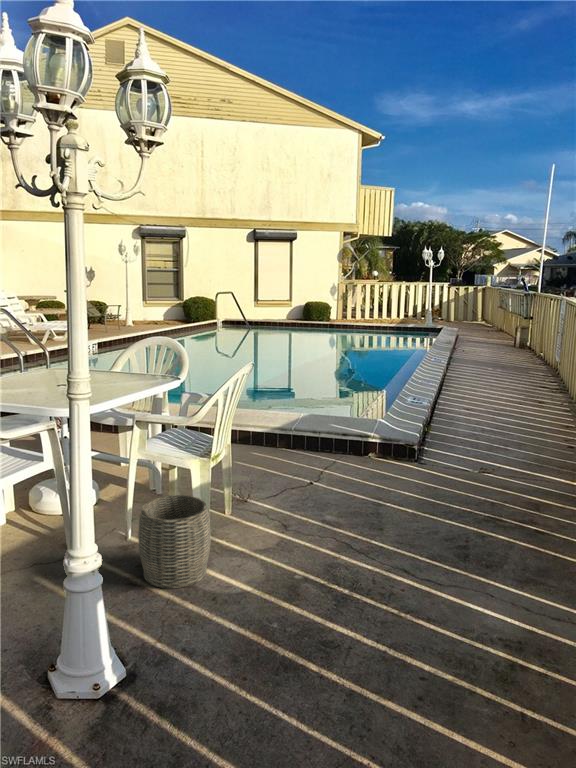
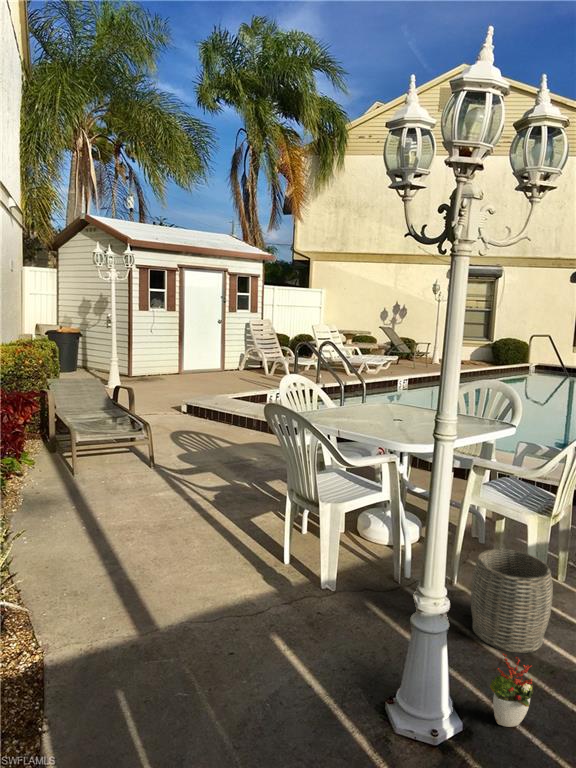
decorative plant: none [148,592,188,659] -> present [490,654,533,727]

